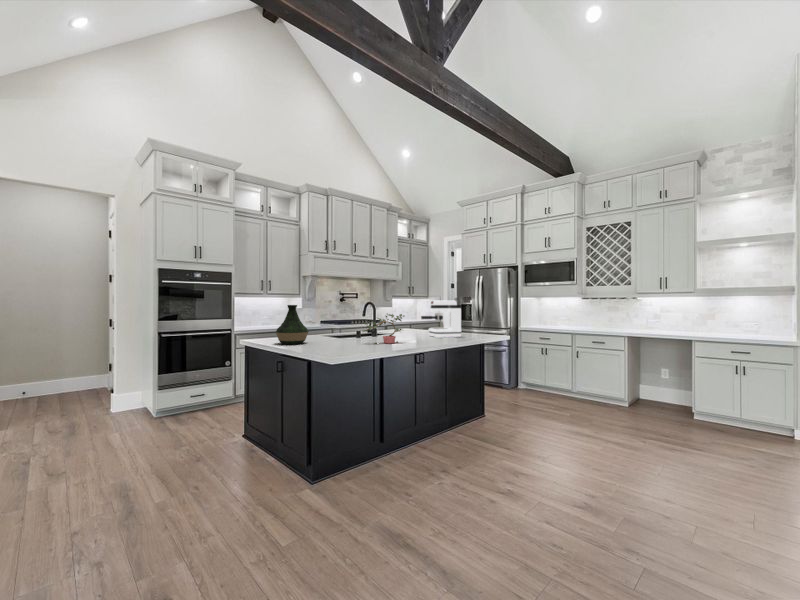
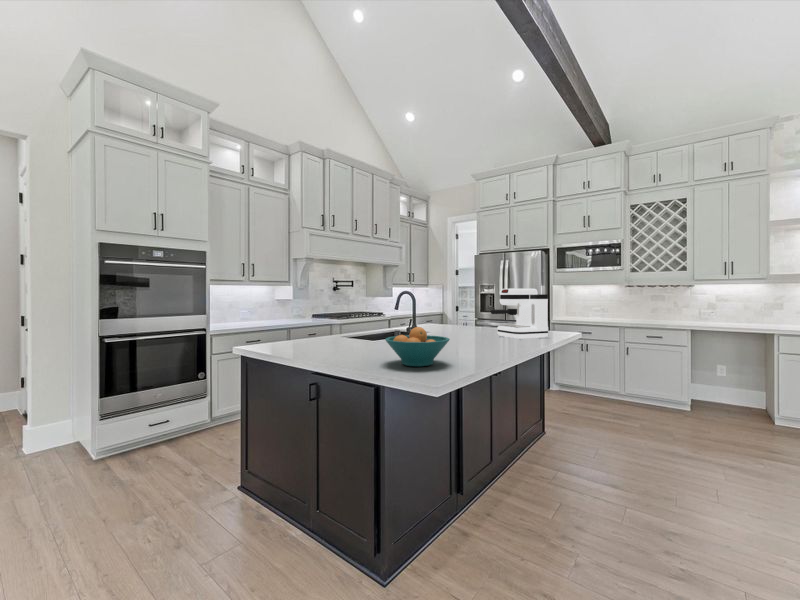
vase: present [276,305,309,344] -> none [303,295,353,357]
potted plant: present [363,314,404,344] -> none [438,306,496,353]
fruit bowl: none [317,325,357,349] -> present [385,327,450,366]

